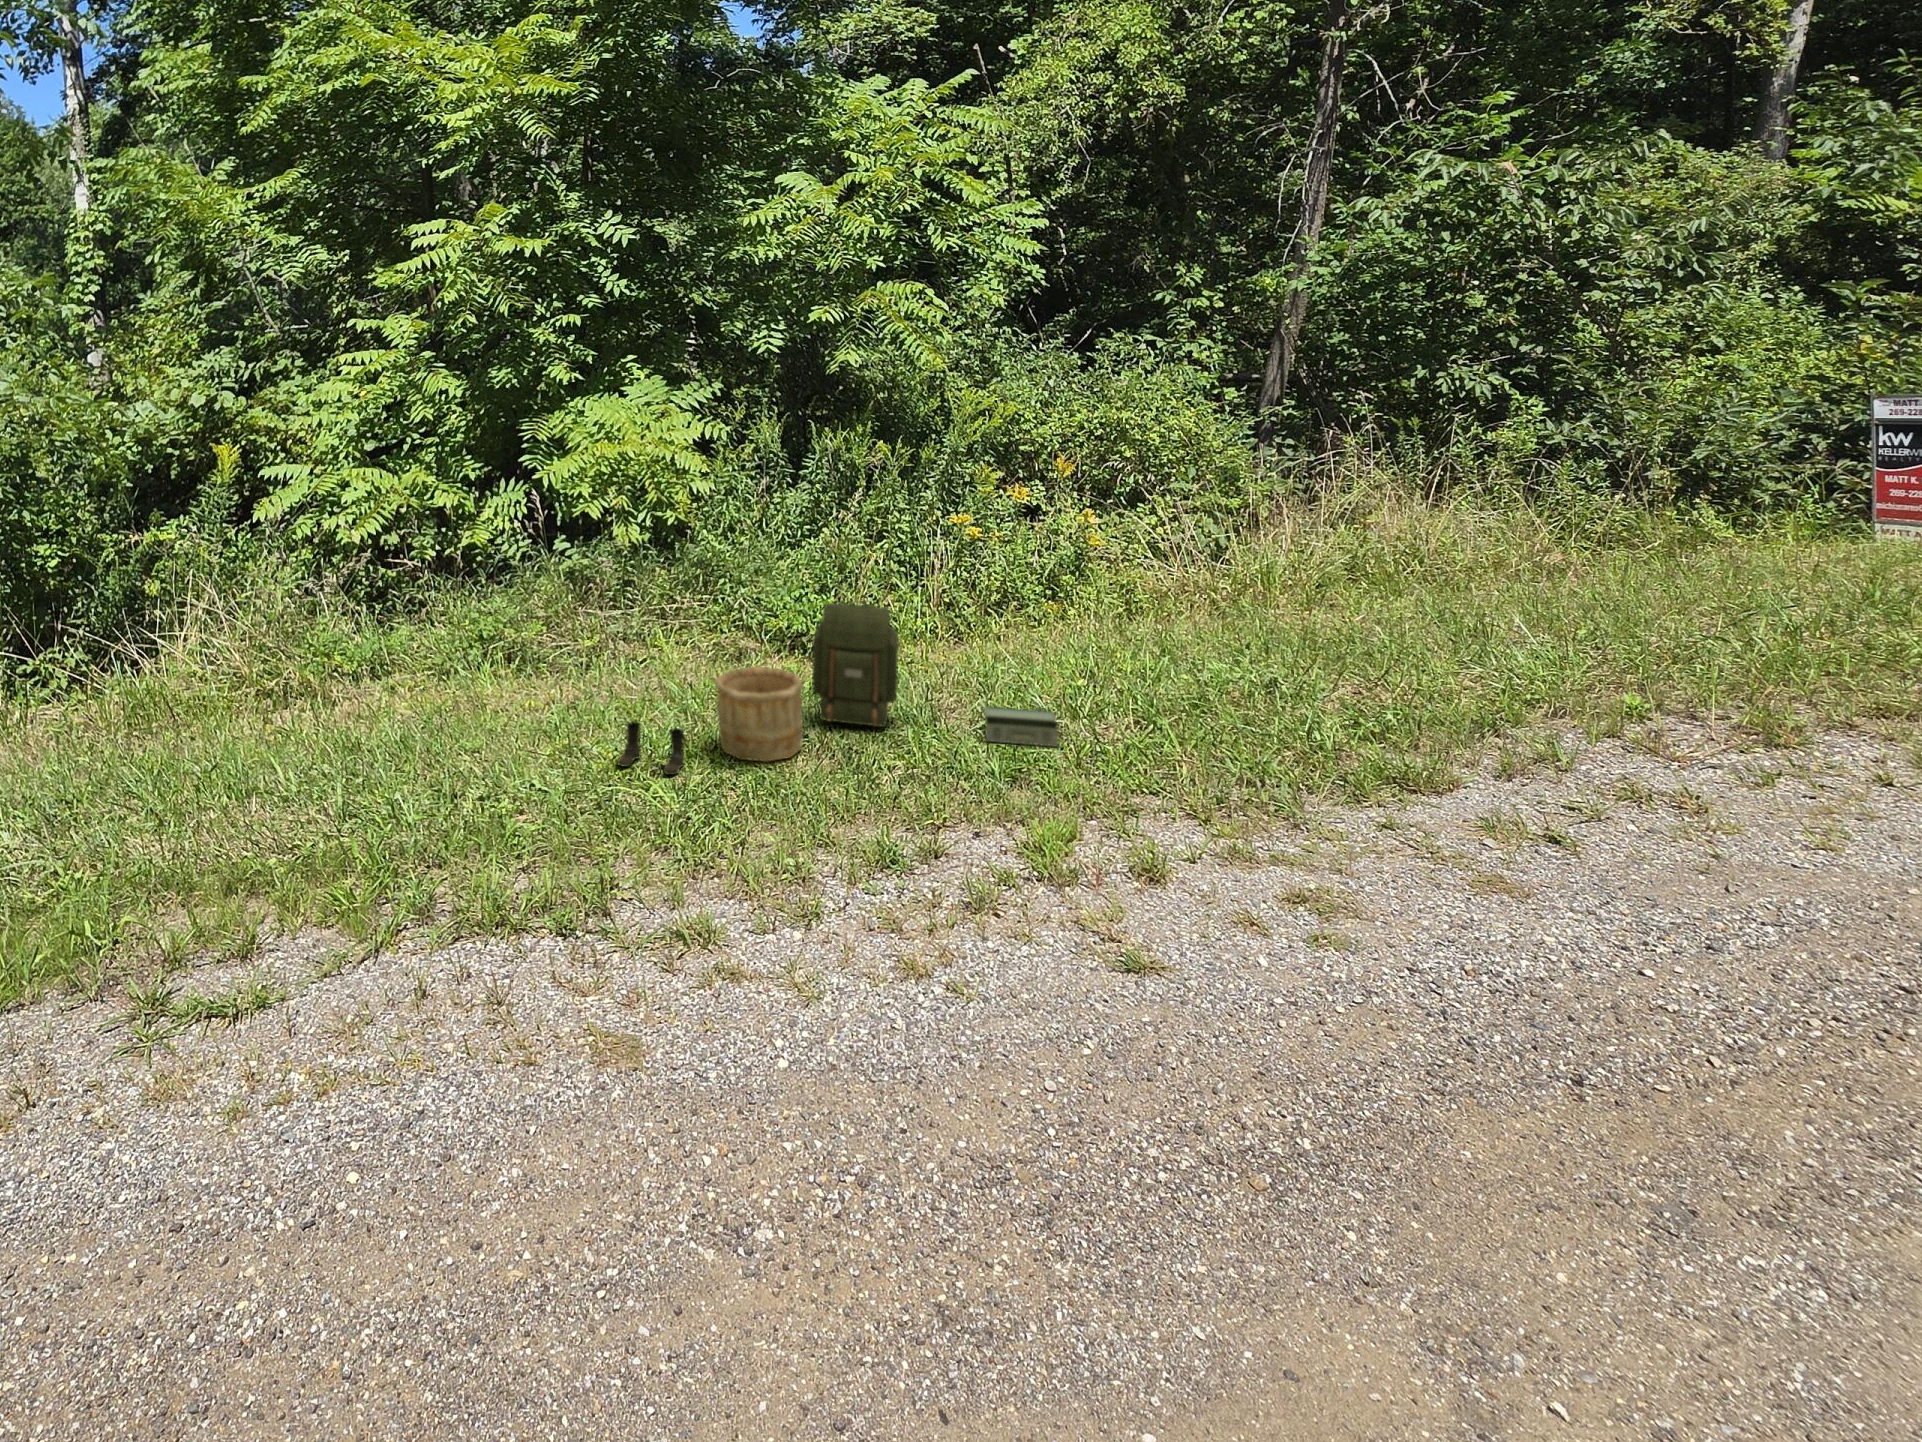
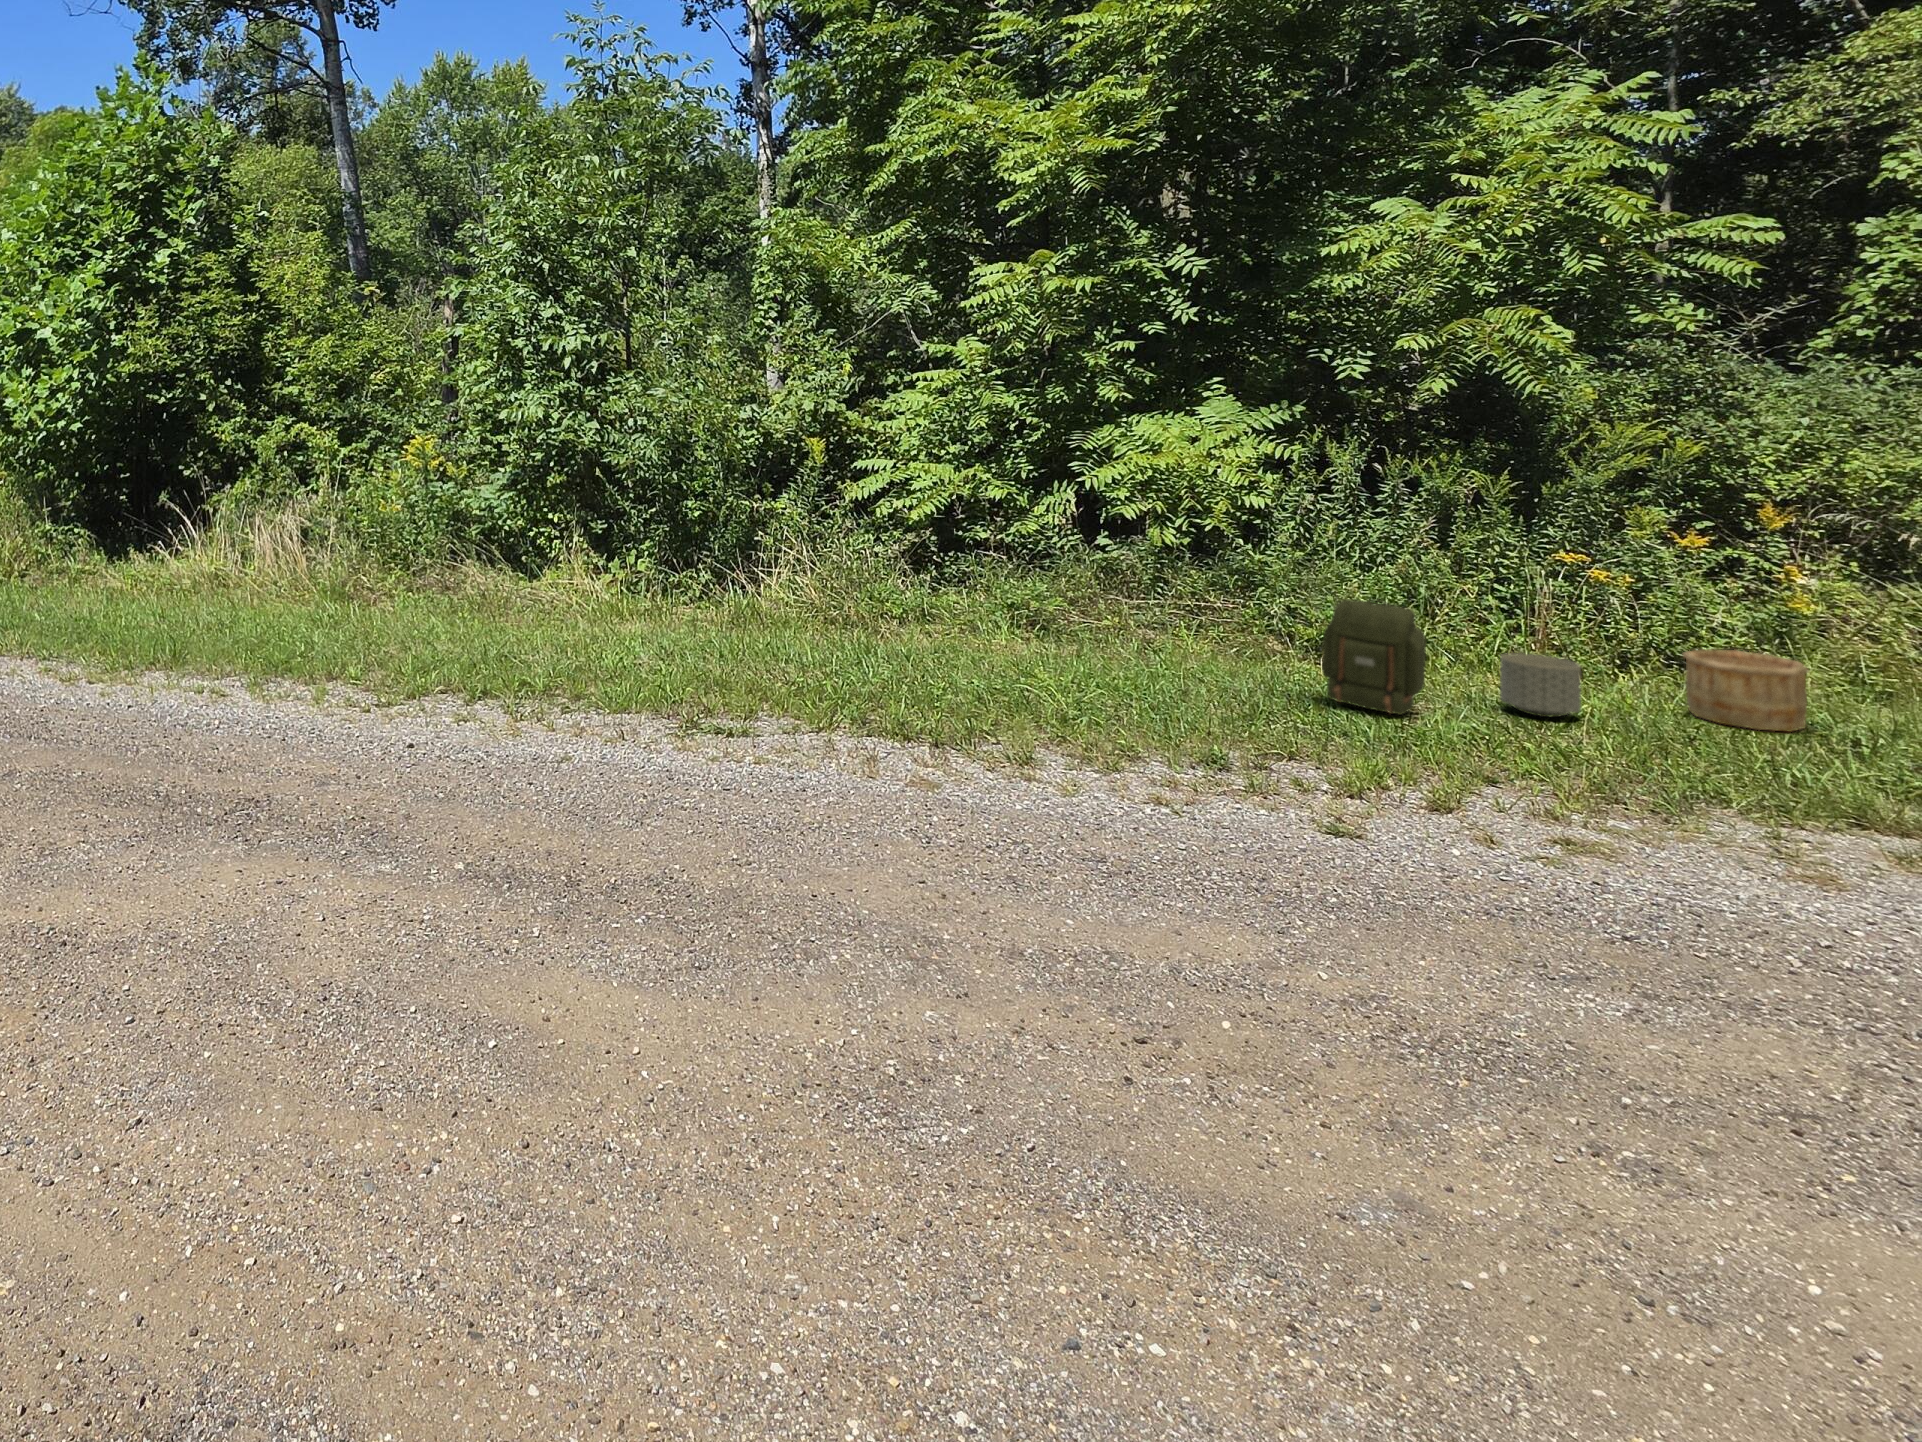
planter: none [941,632,1001,697] -> present [1500,653,1581,717]
wooden bucket: present [714,667,804,762] -> present [1683,649,1809,731]
toolbox: present [984,706,1059,747] -> none [1518,716,1622,761]
boots: present [617,721,685,775] -> none [1106,663,1171,705]

